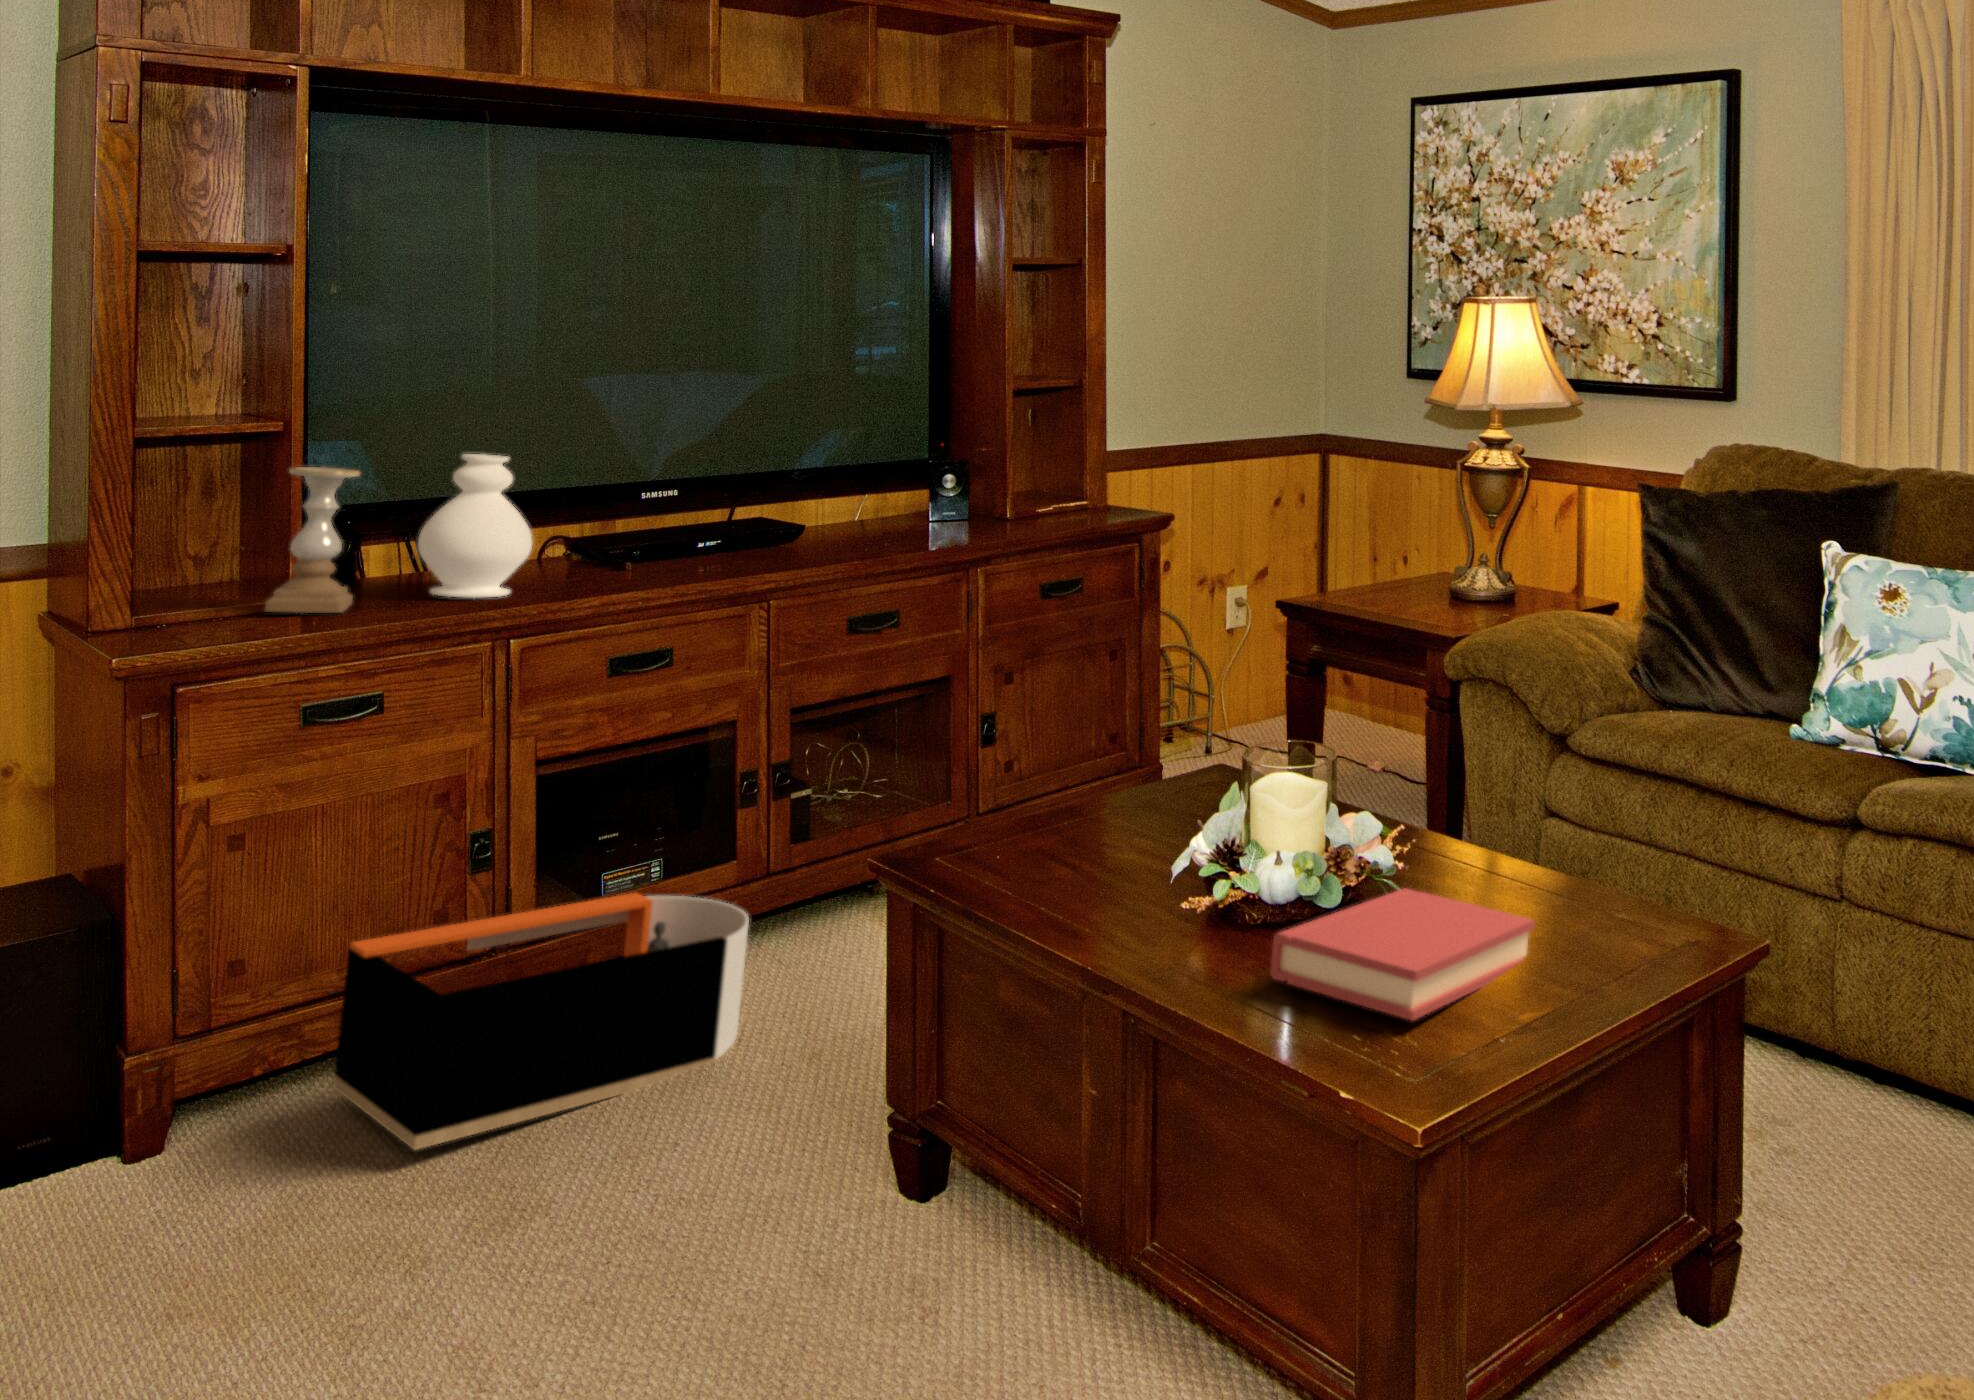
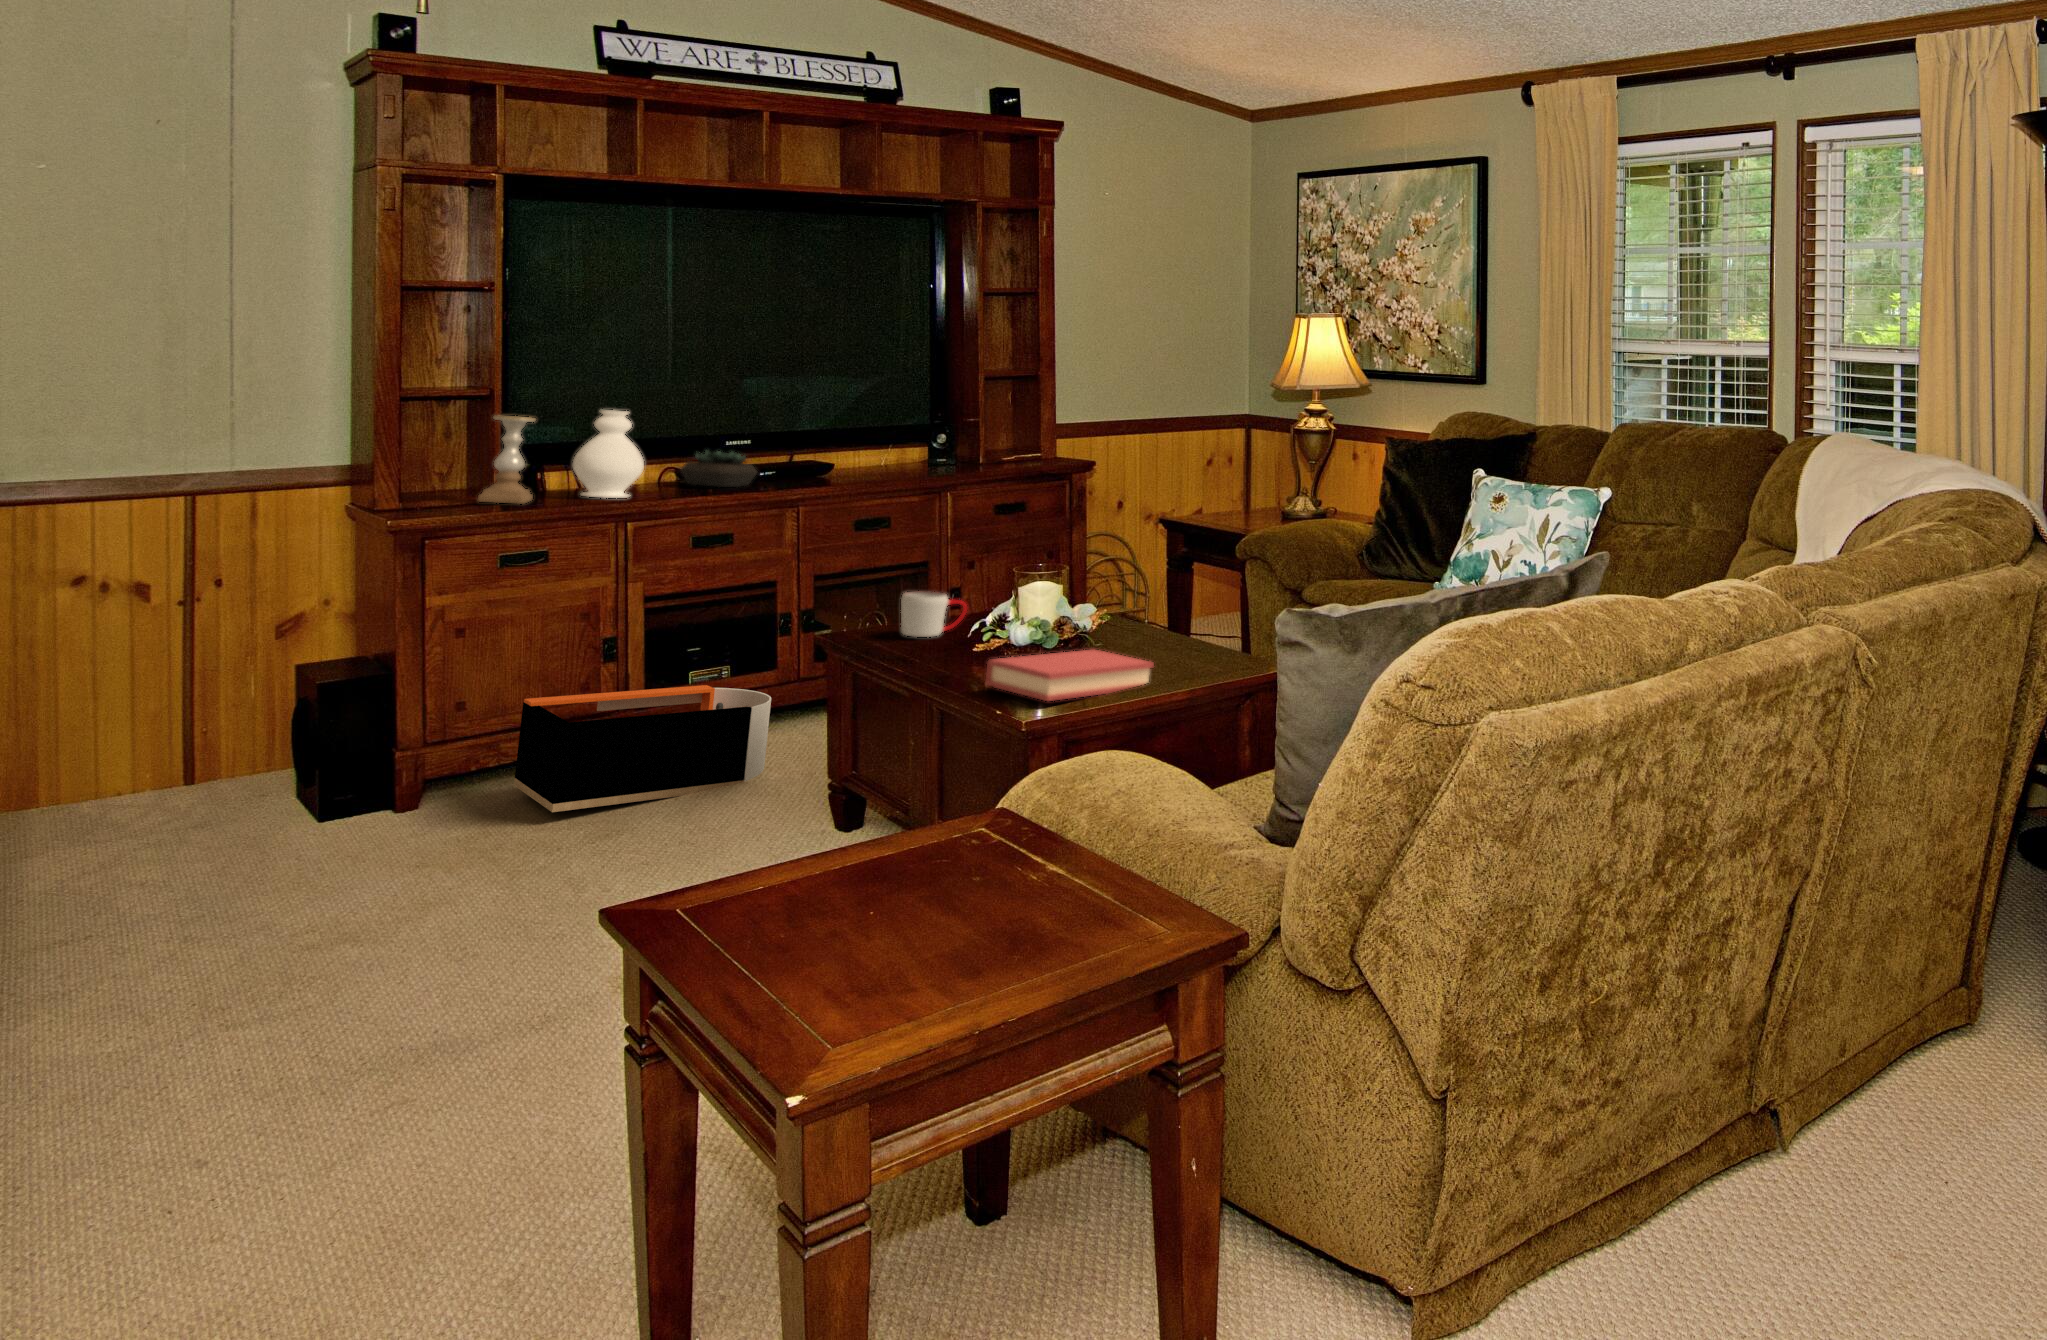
succulent plant: none [578,510,699,571] -> present [680,451,757,487]
mug: none [1024,768,1125,848] -> present [901,592,967,637]

